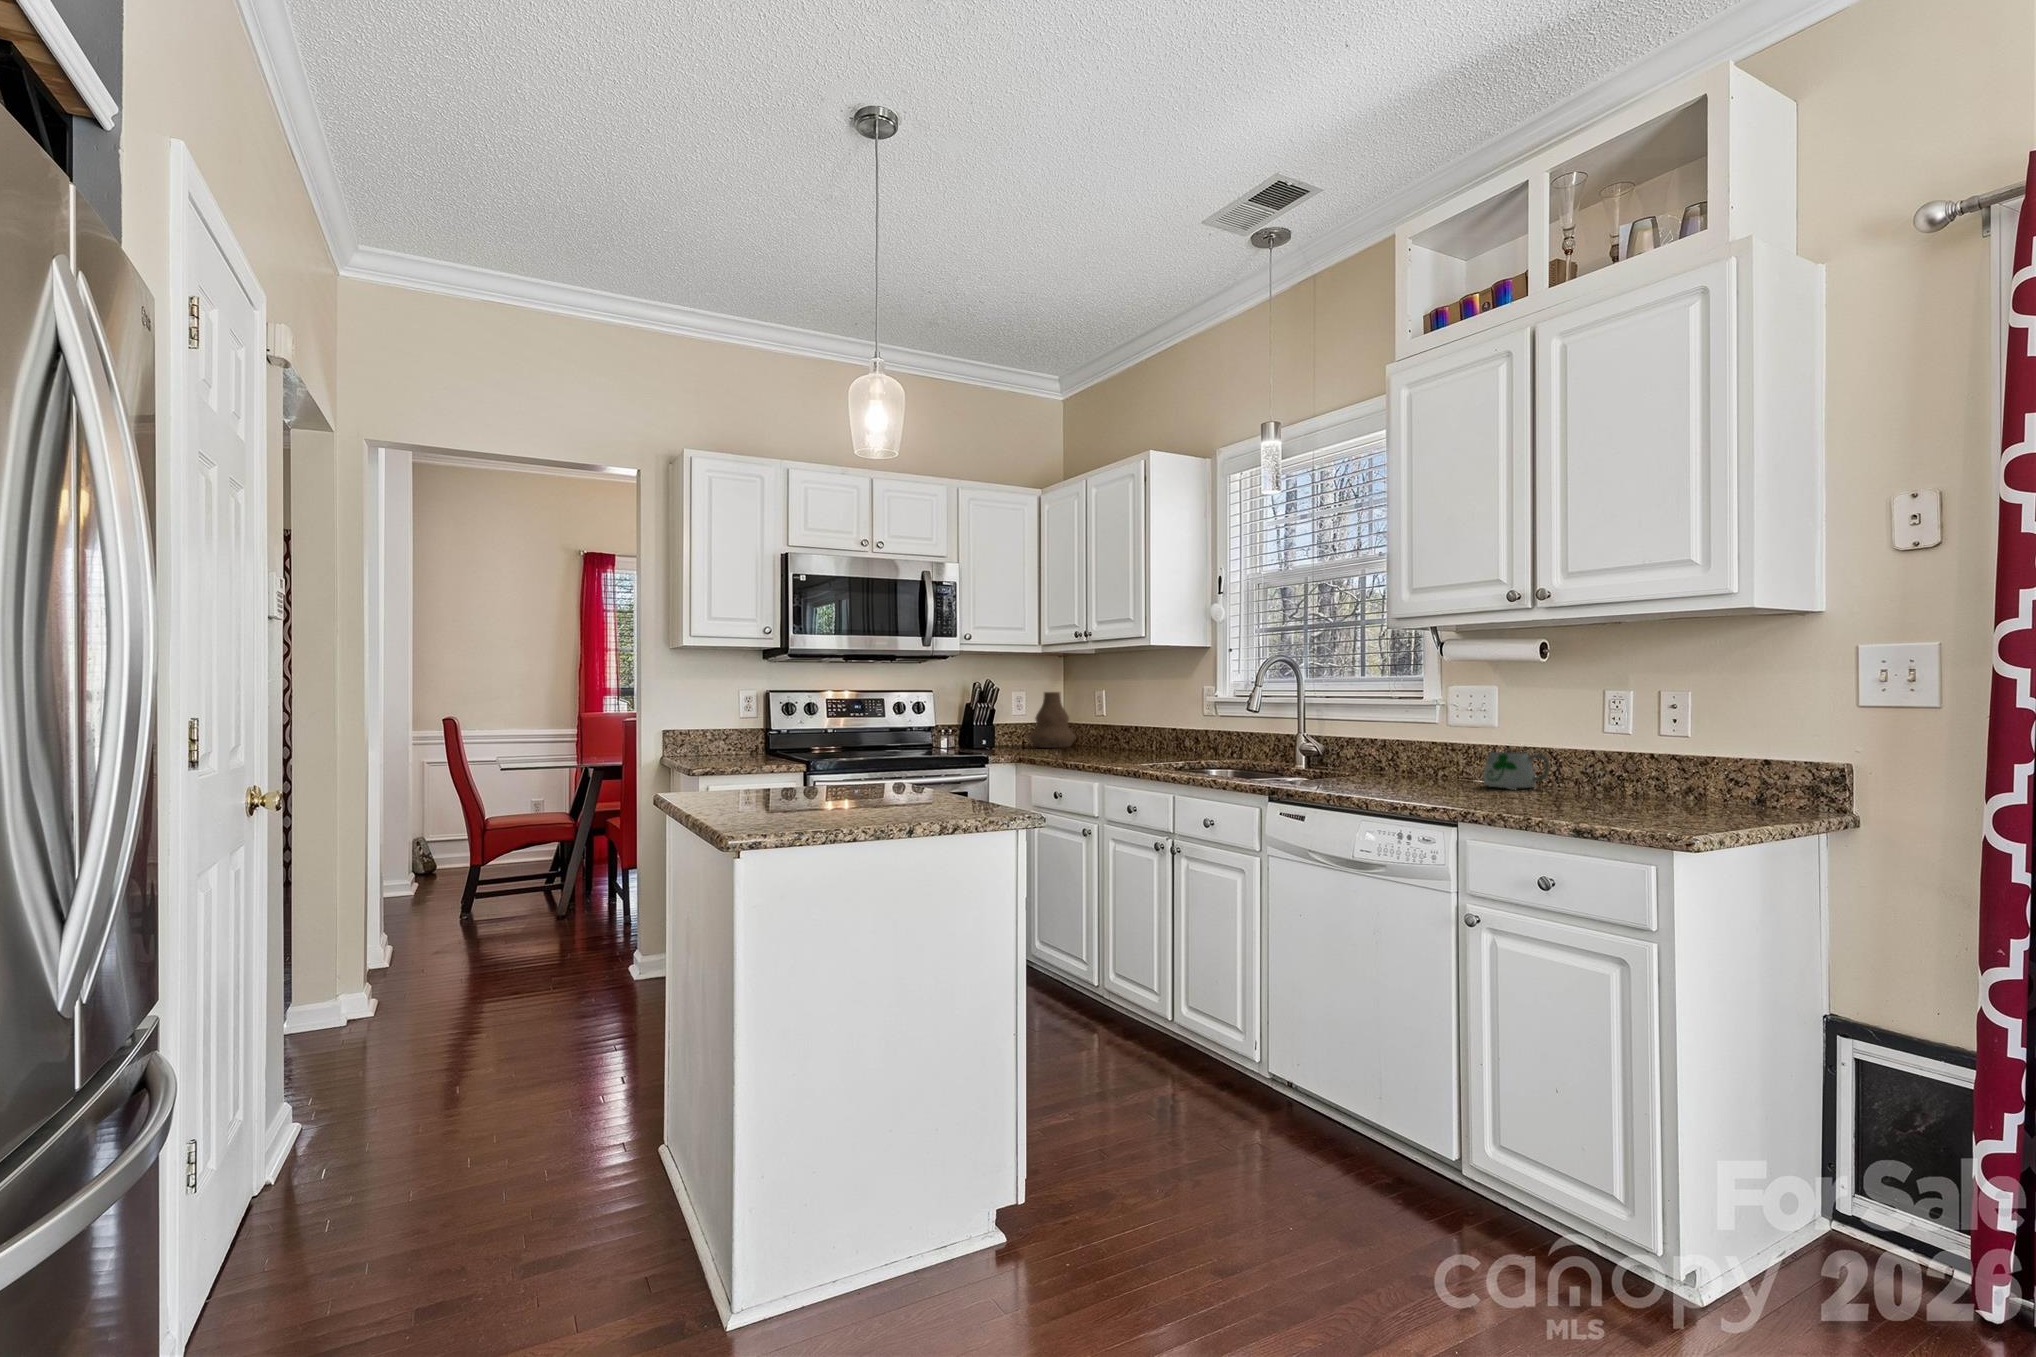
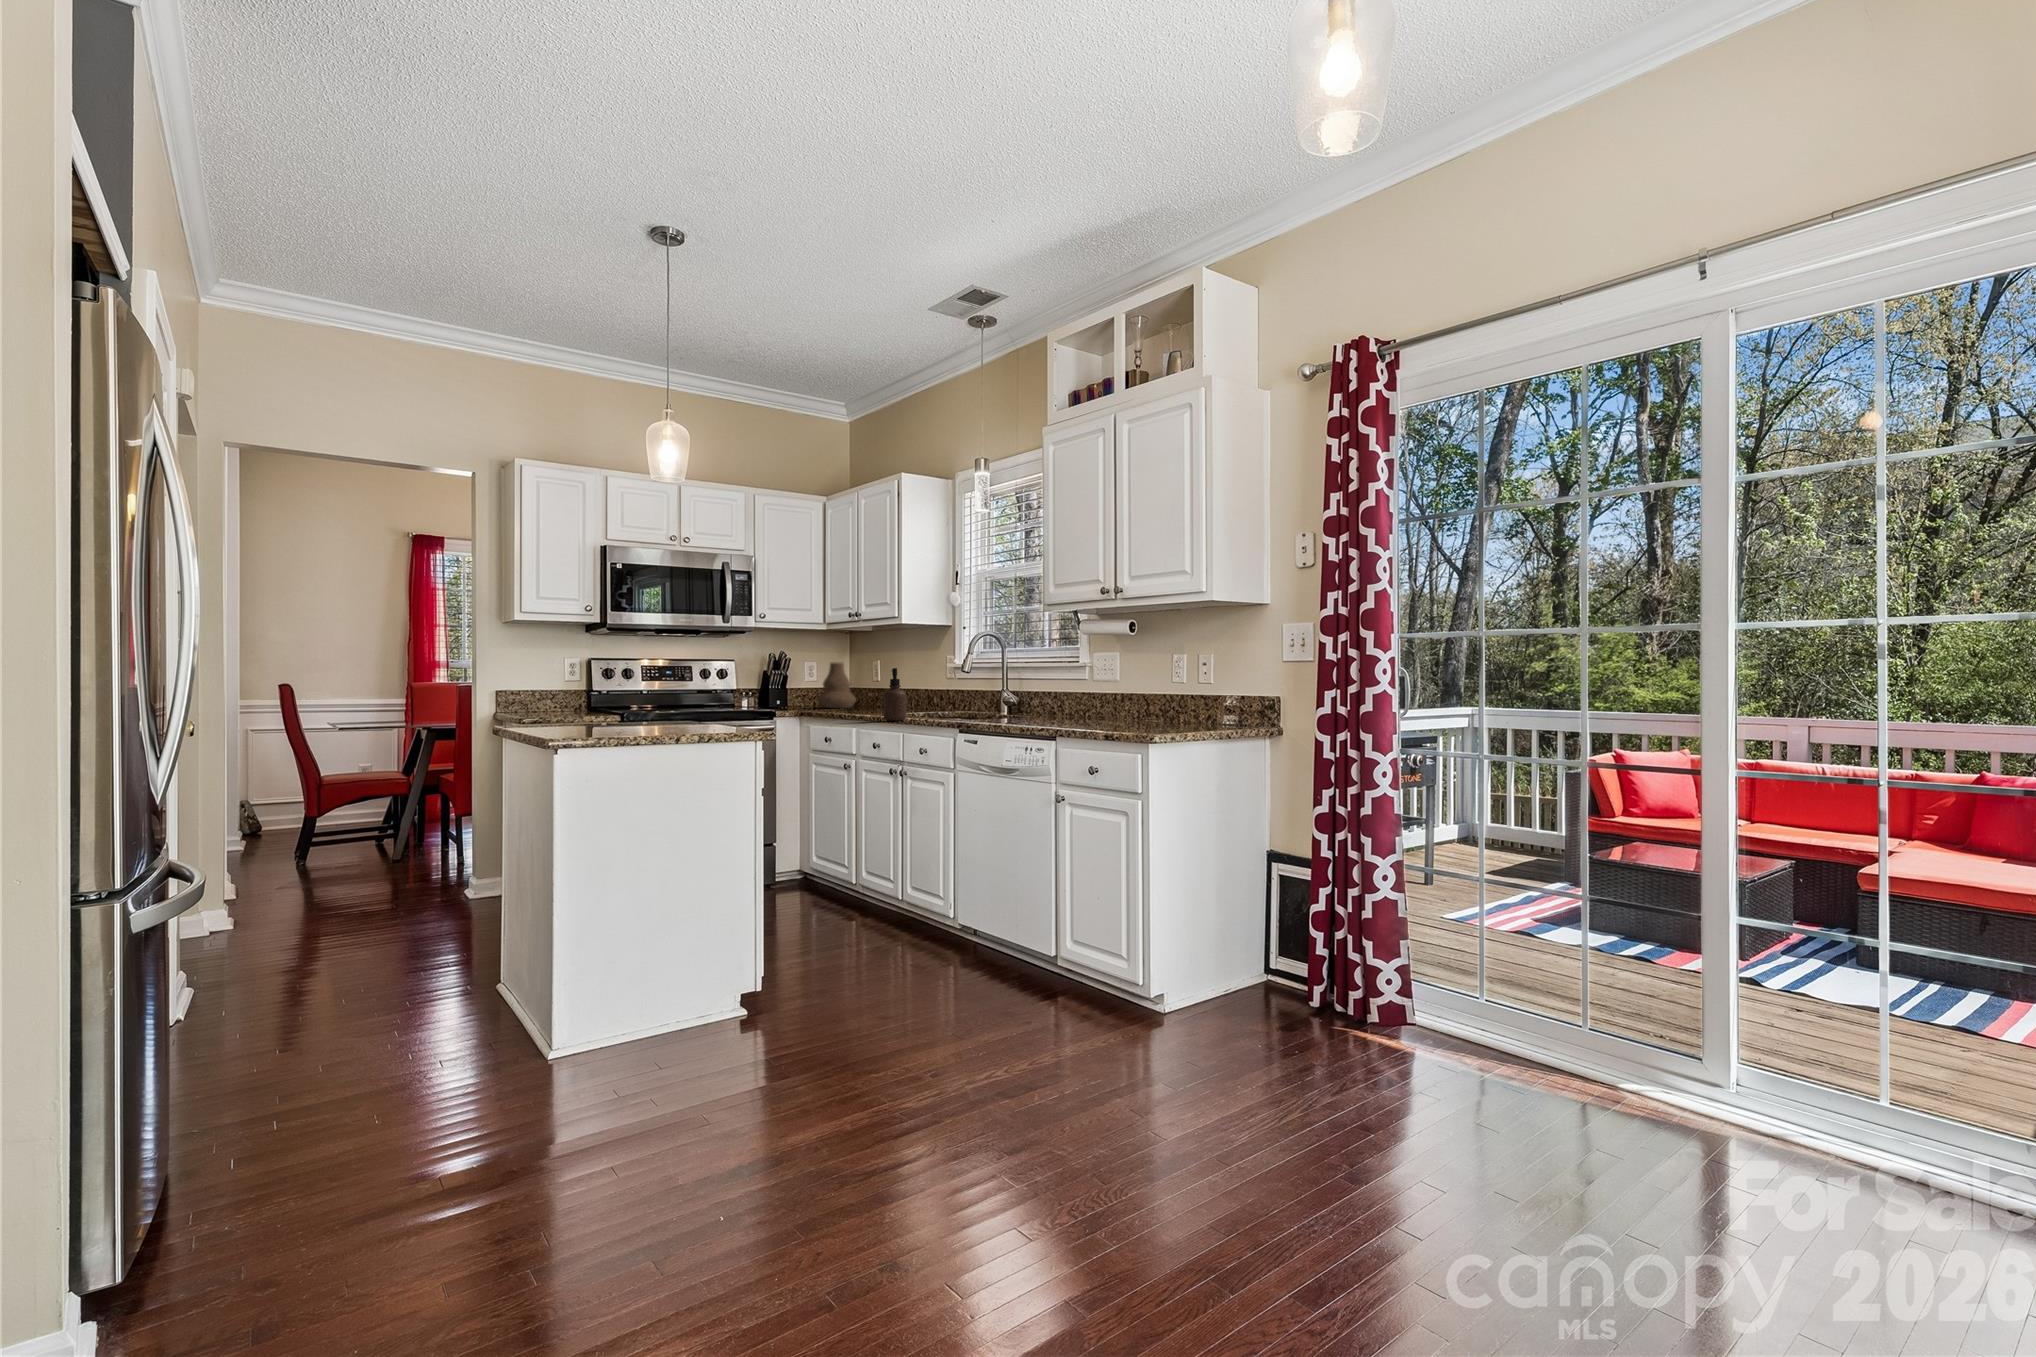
soap dispenser: none [1141,705,1172,776] -> present [883,668,907,721]
mug: present [1483,752,1549,790] -> none [1103,697,1141,722]

